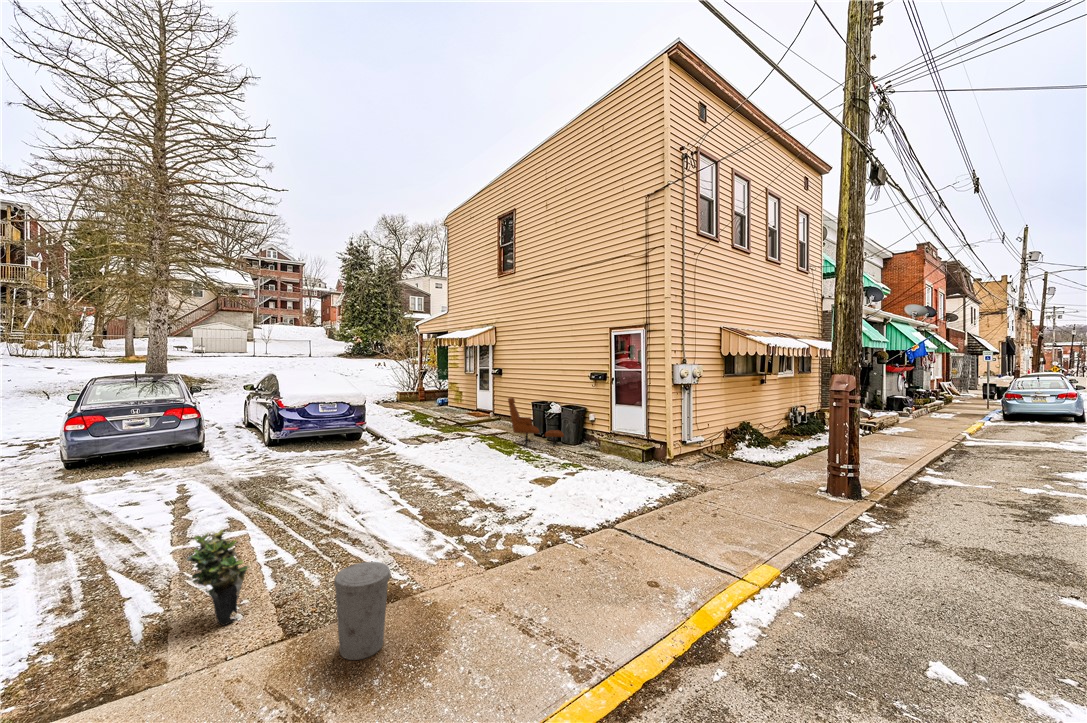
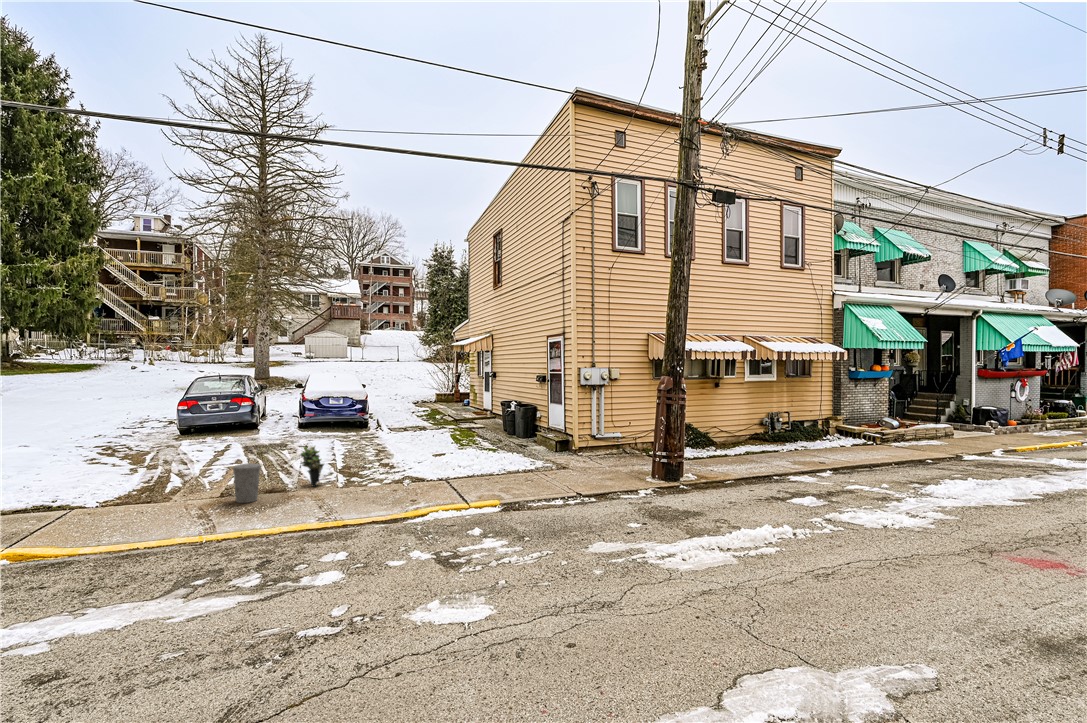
lounge chair: present [508,398,564,446] -> none [467,396,513,438]
potted plant: present [187,530,248,626] -> present [300,446,324,487]

